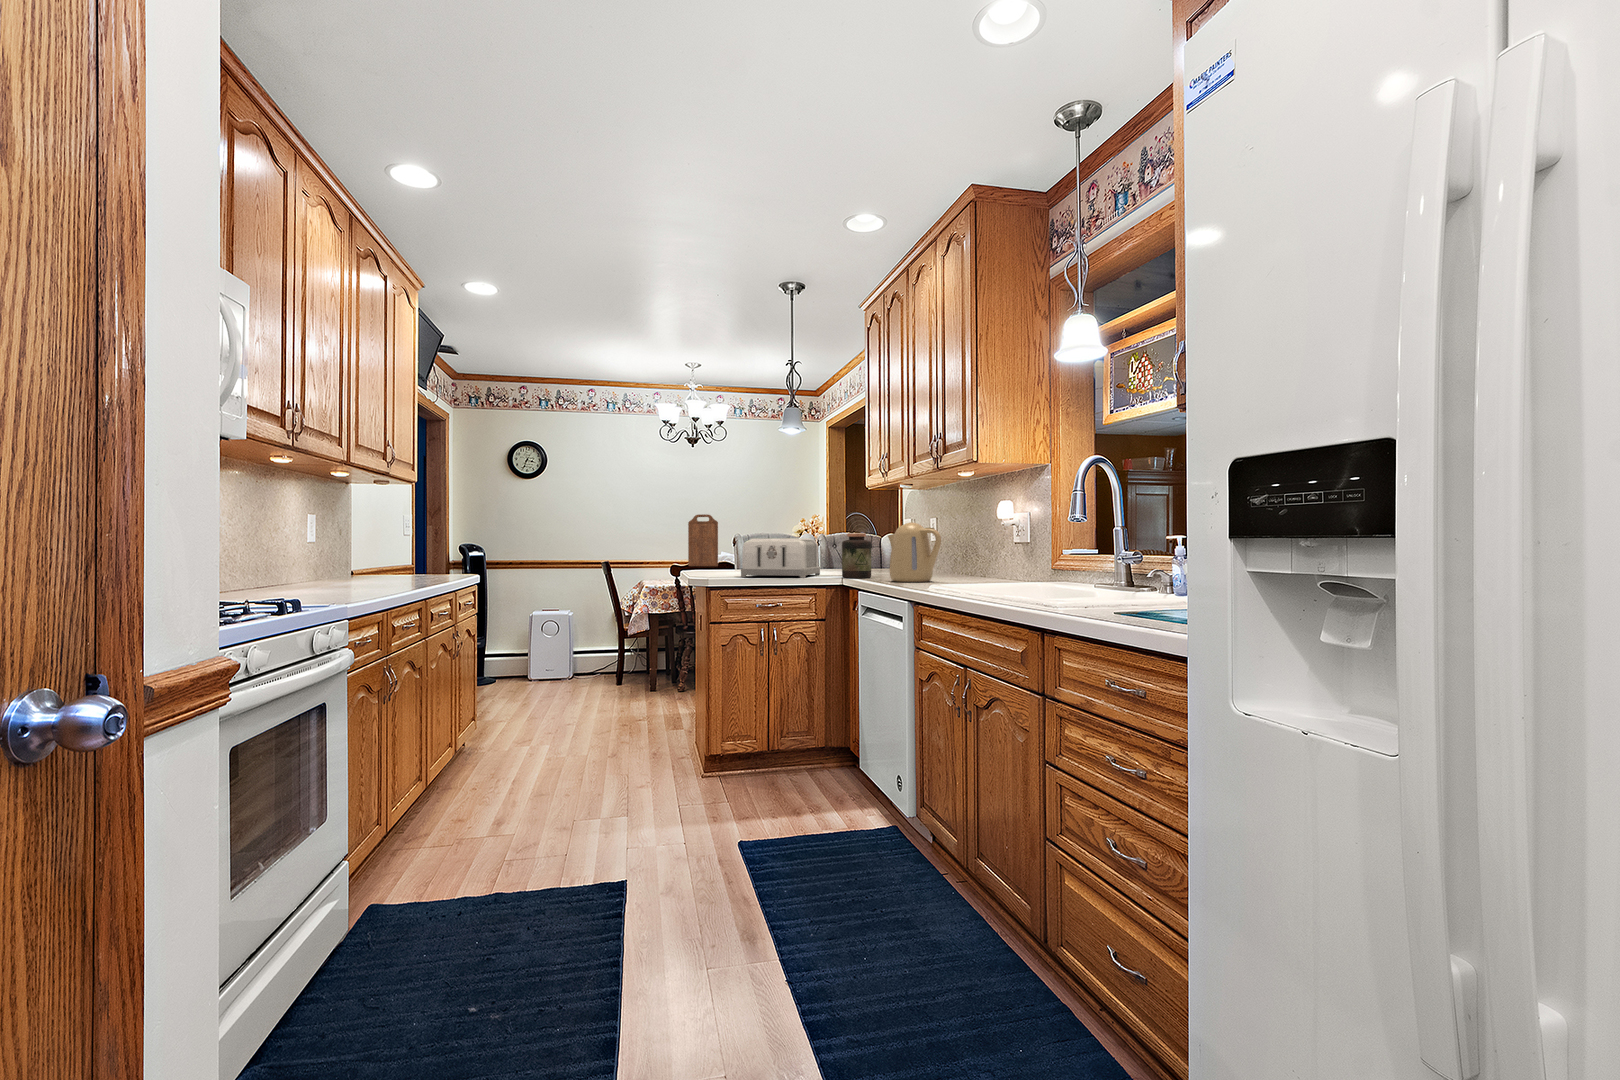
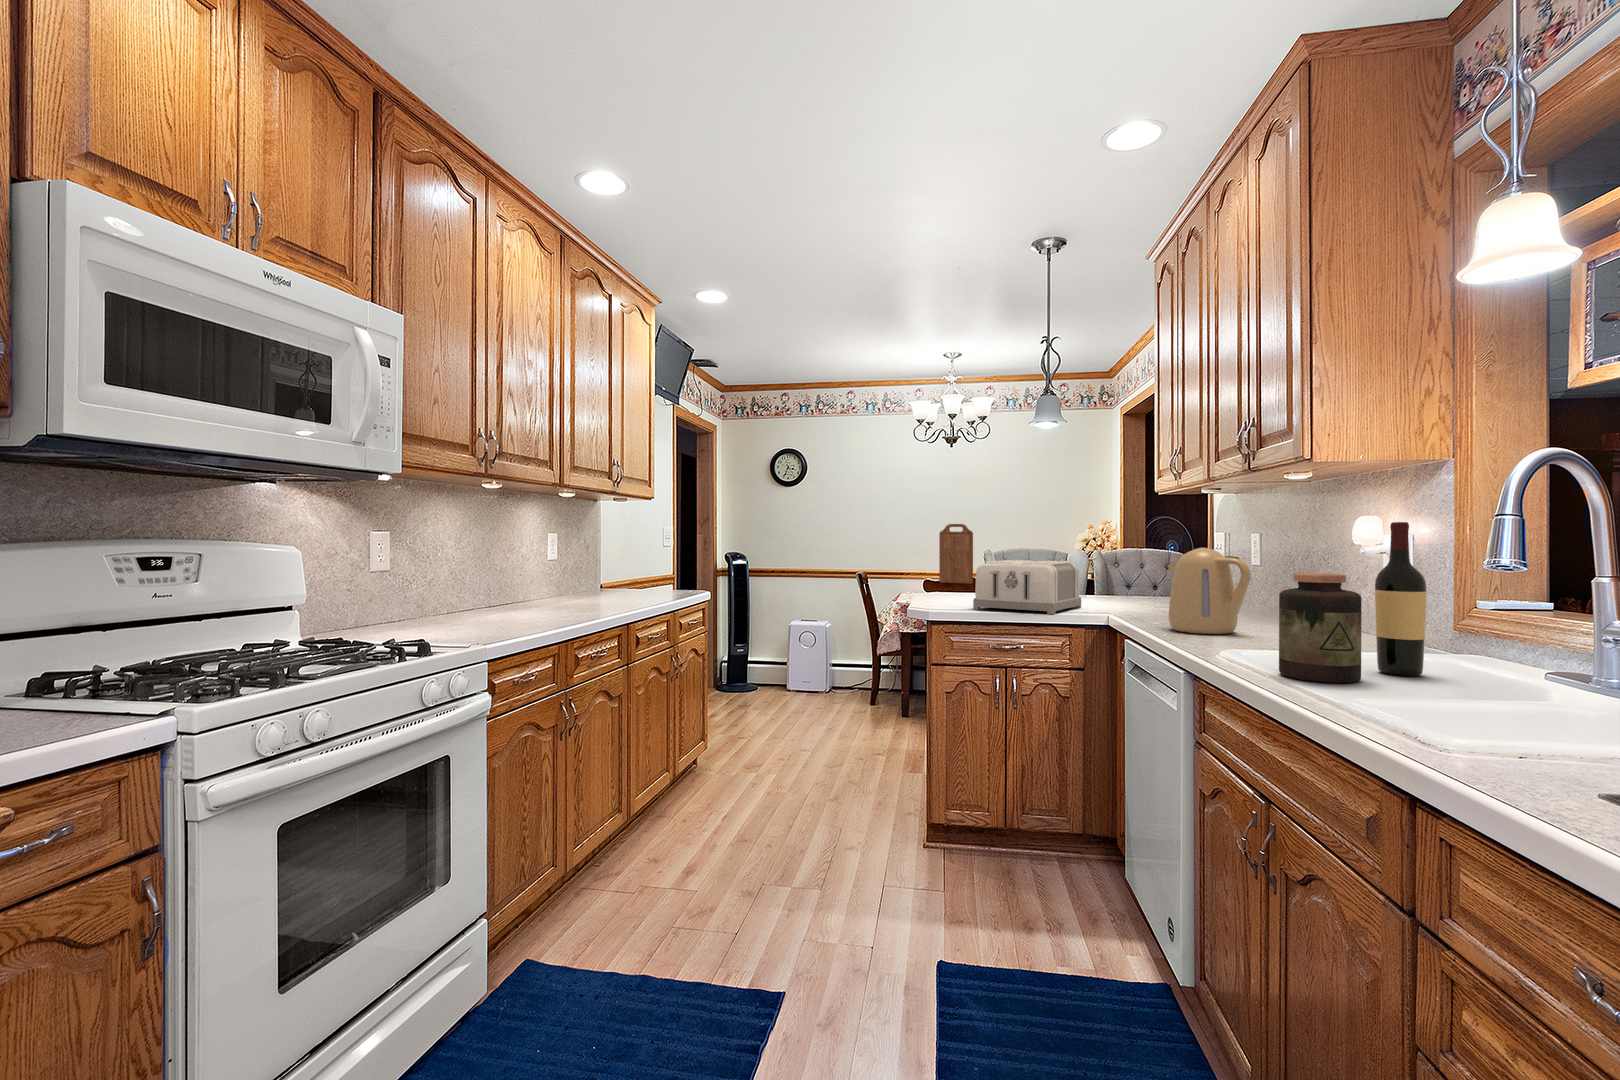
wine bottle: none [1015,499,1040,591] -> present [1375,522,1426,676]
jar: present [842,533,871,578] -> present [1279,573,1362,683]

